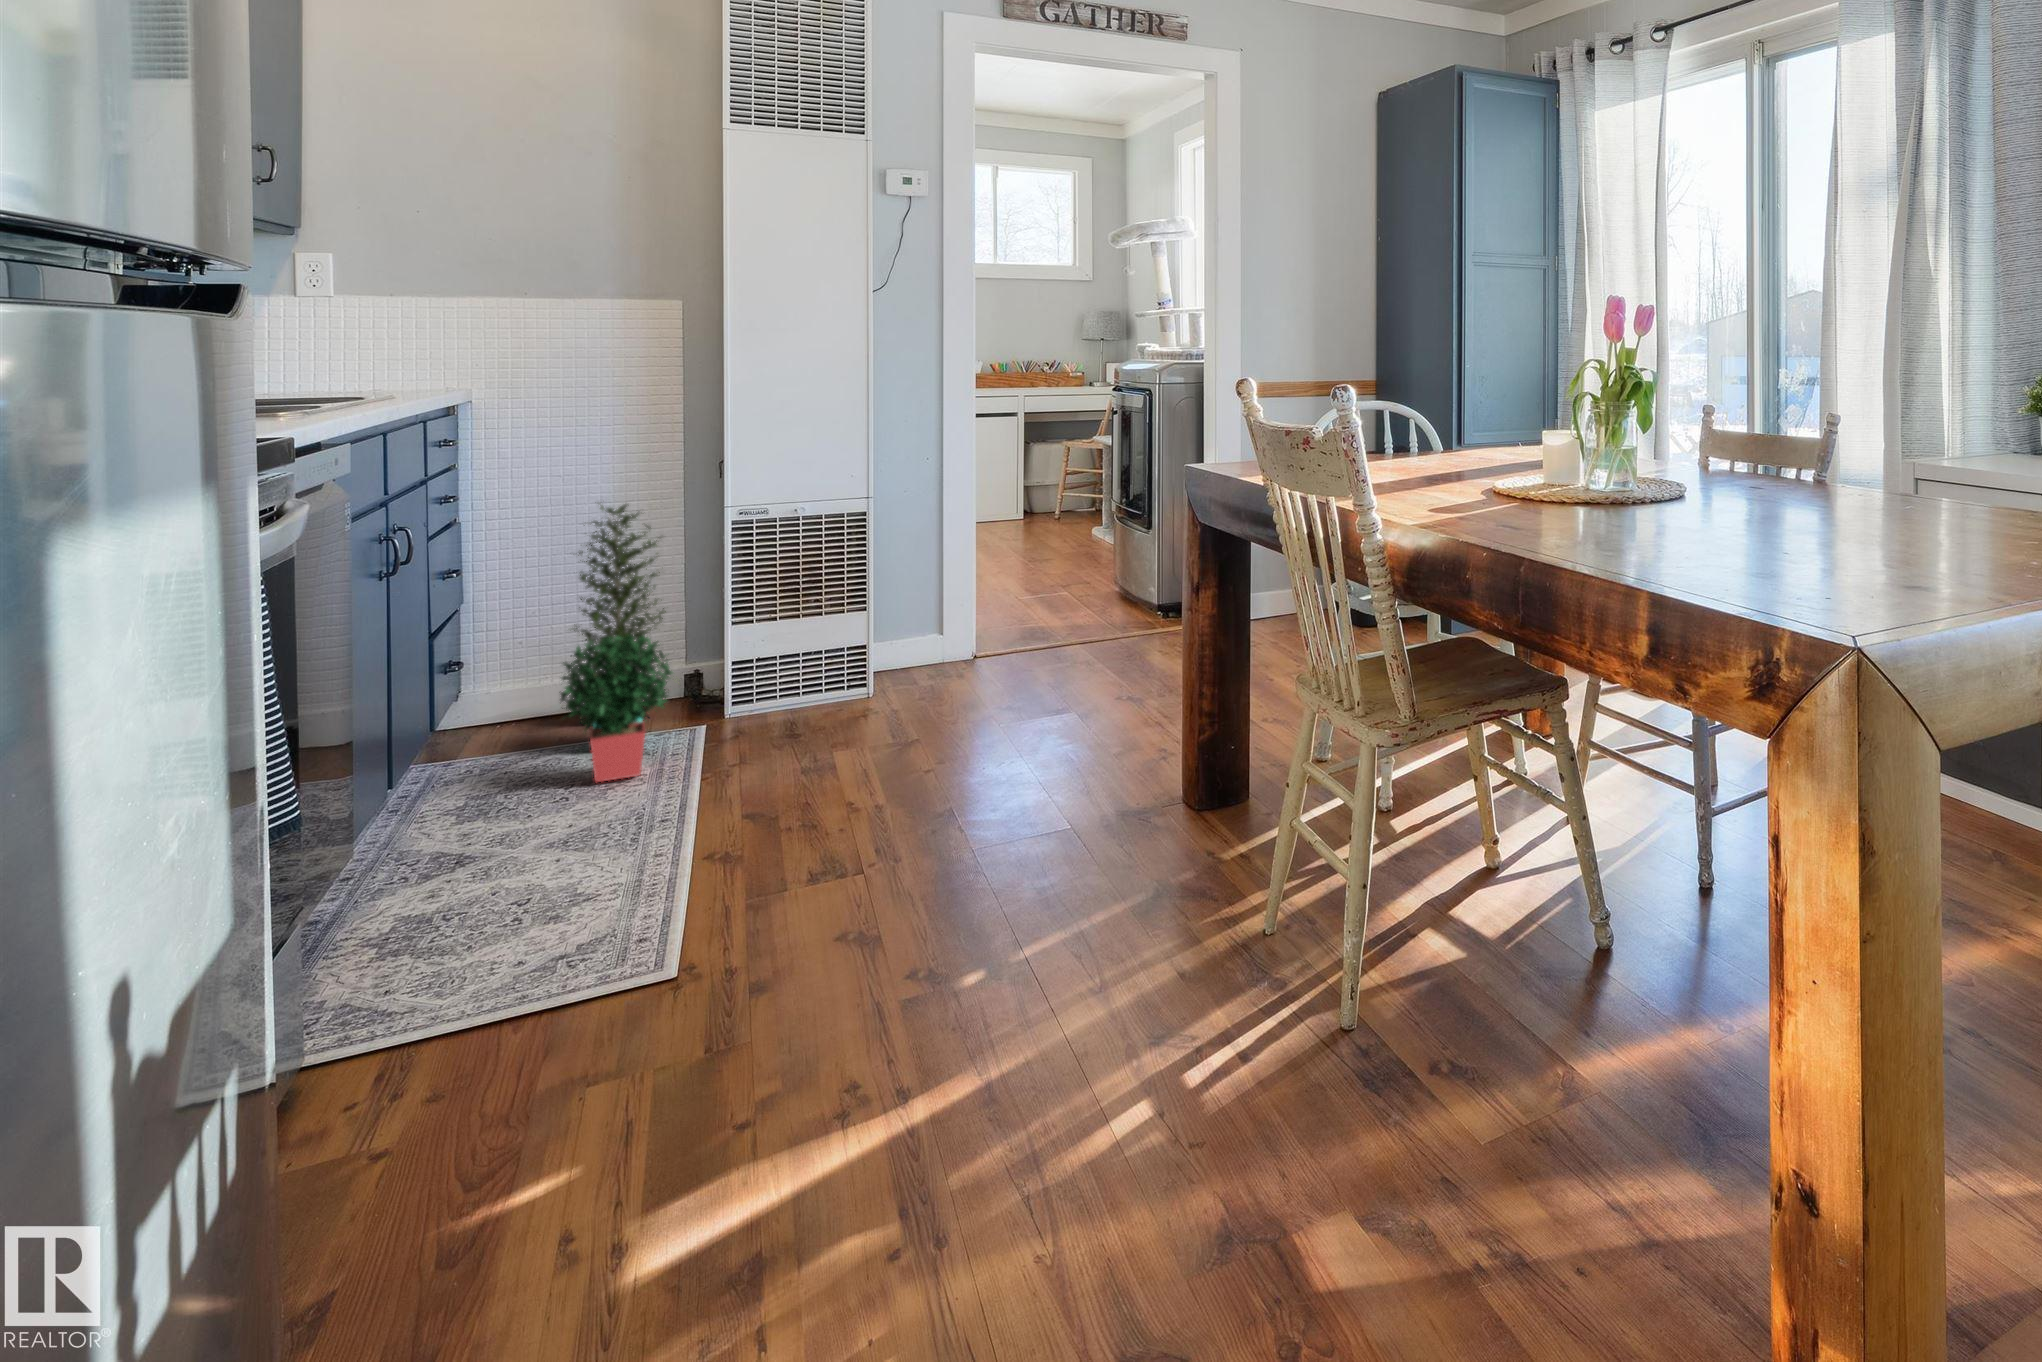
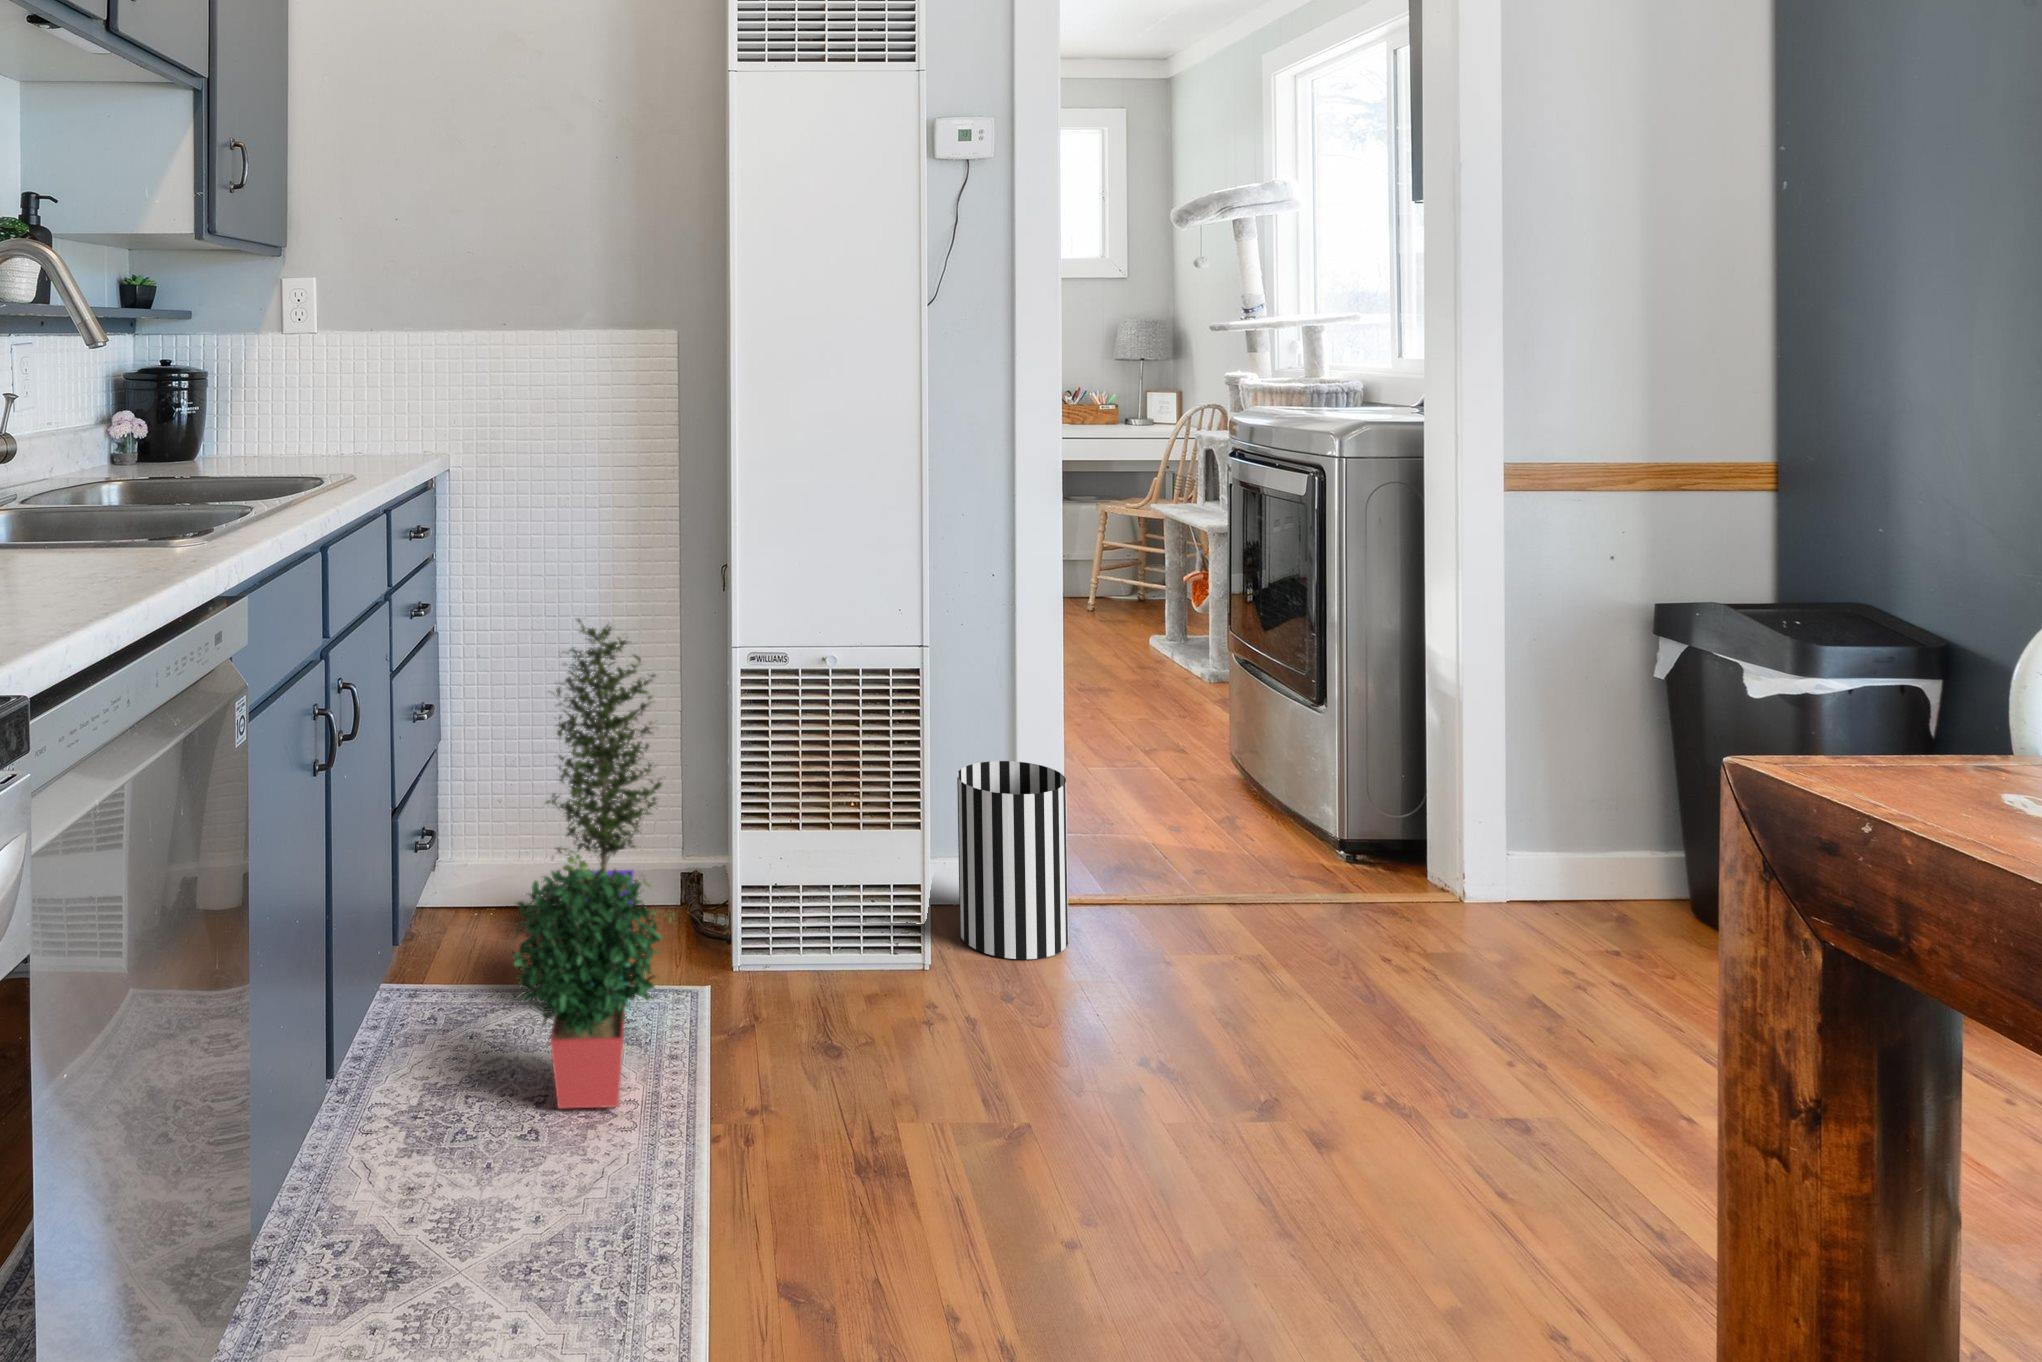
wastebasket: none [888,577,960,689] -> present [957,761,1069,959]

